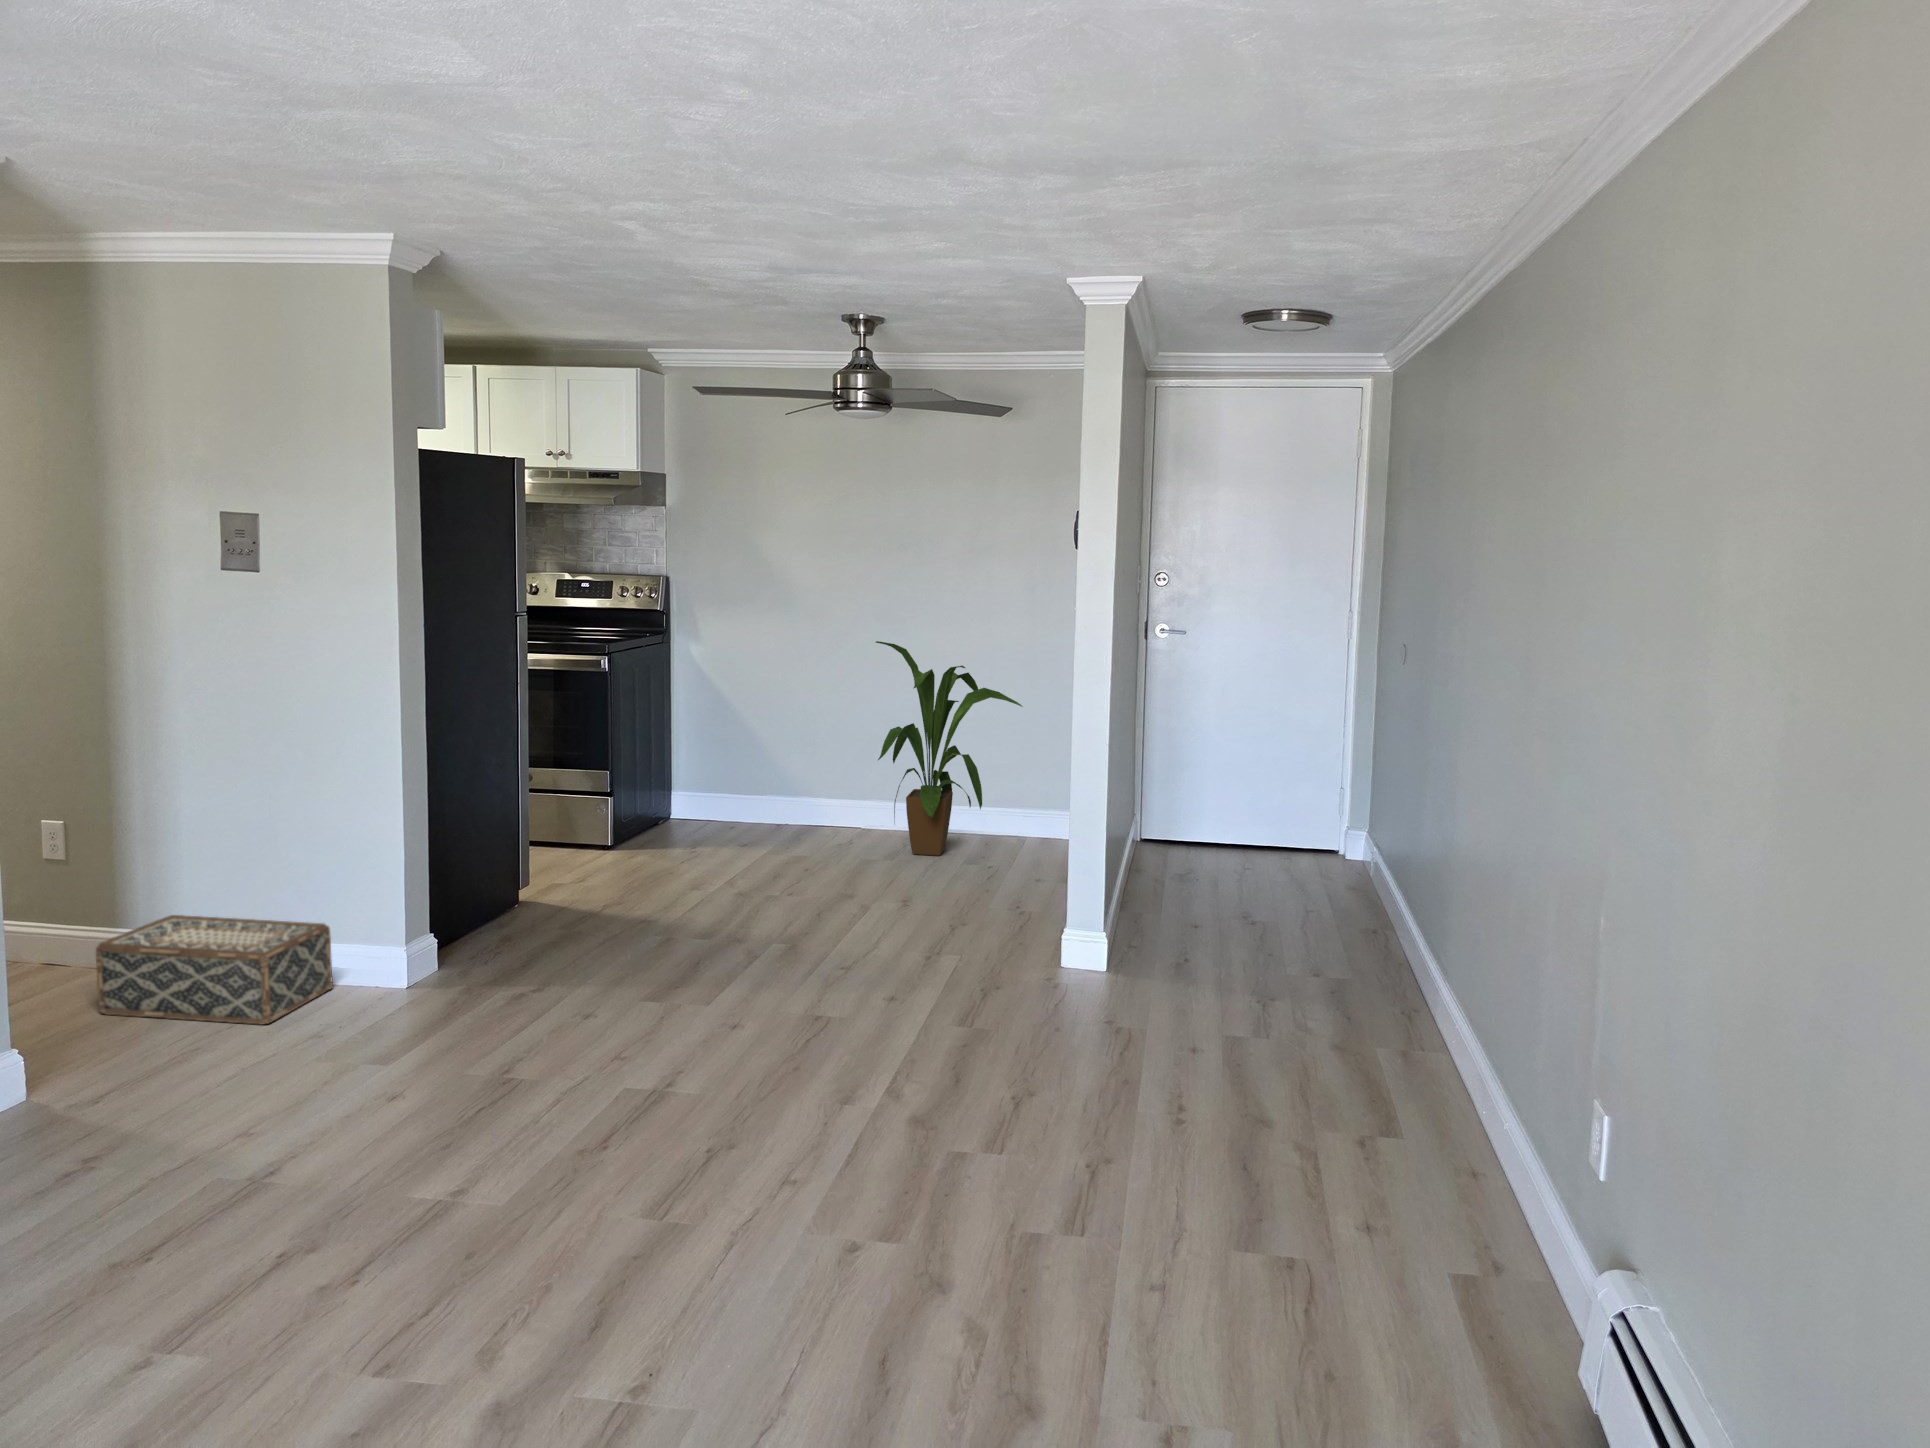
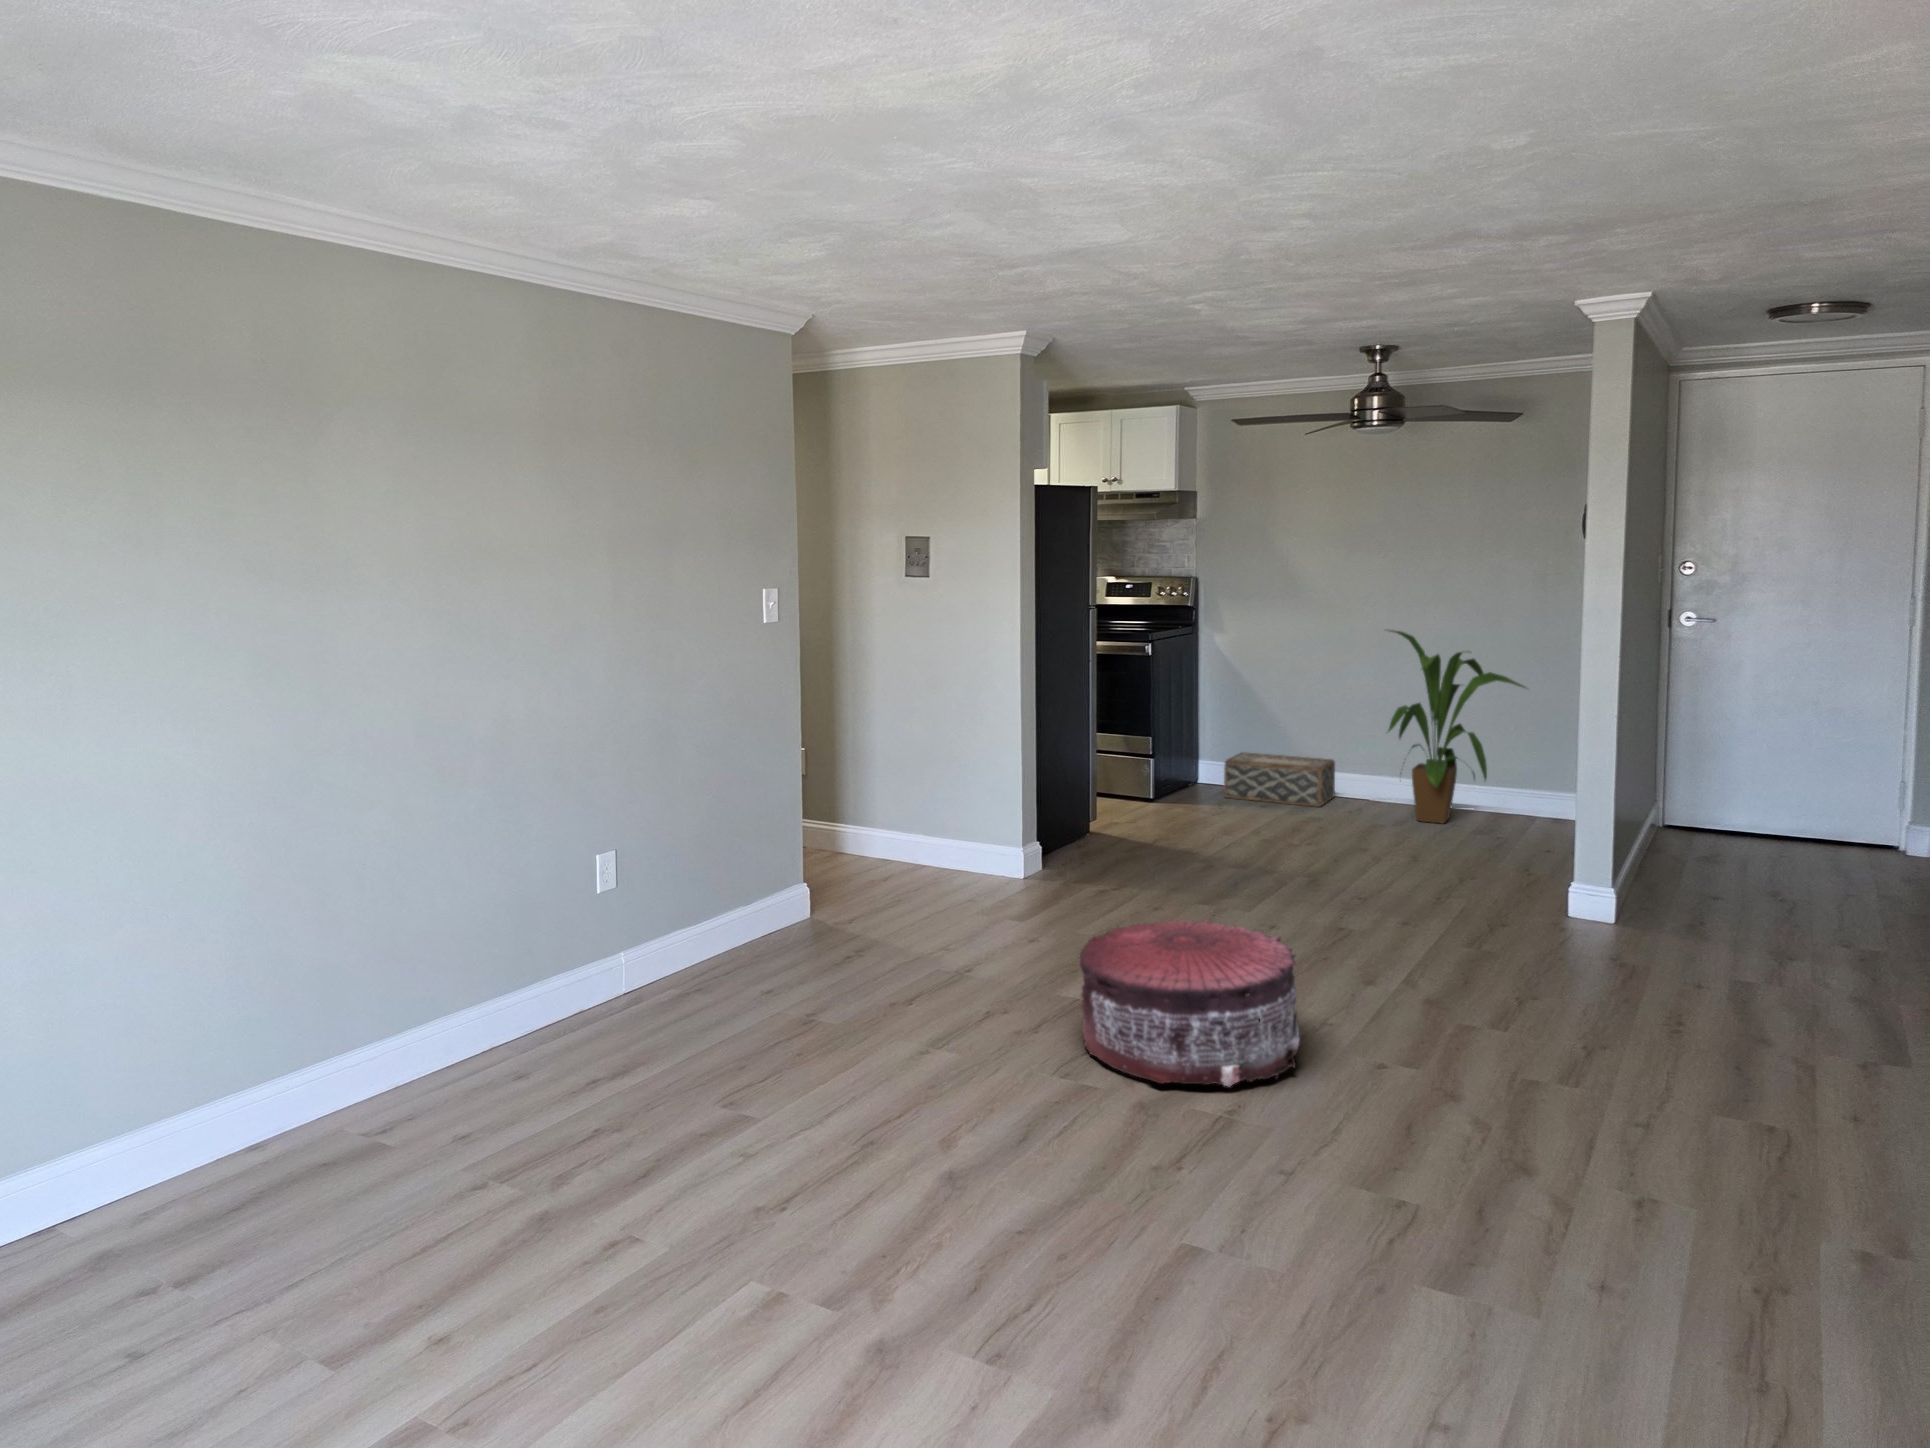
woven basket: present [96,915,333,1025] -> present [1224,752,1335,807]
pouf: none [423,1060,749,1350] -> present [1080,920,1299,1086]

